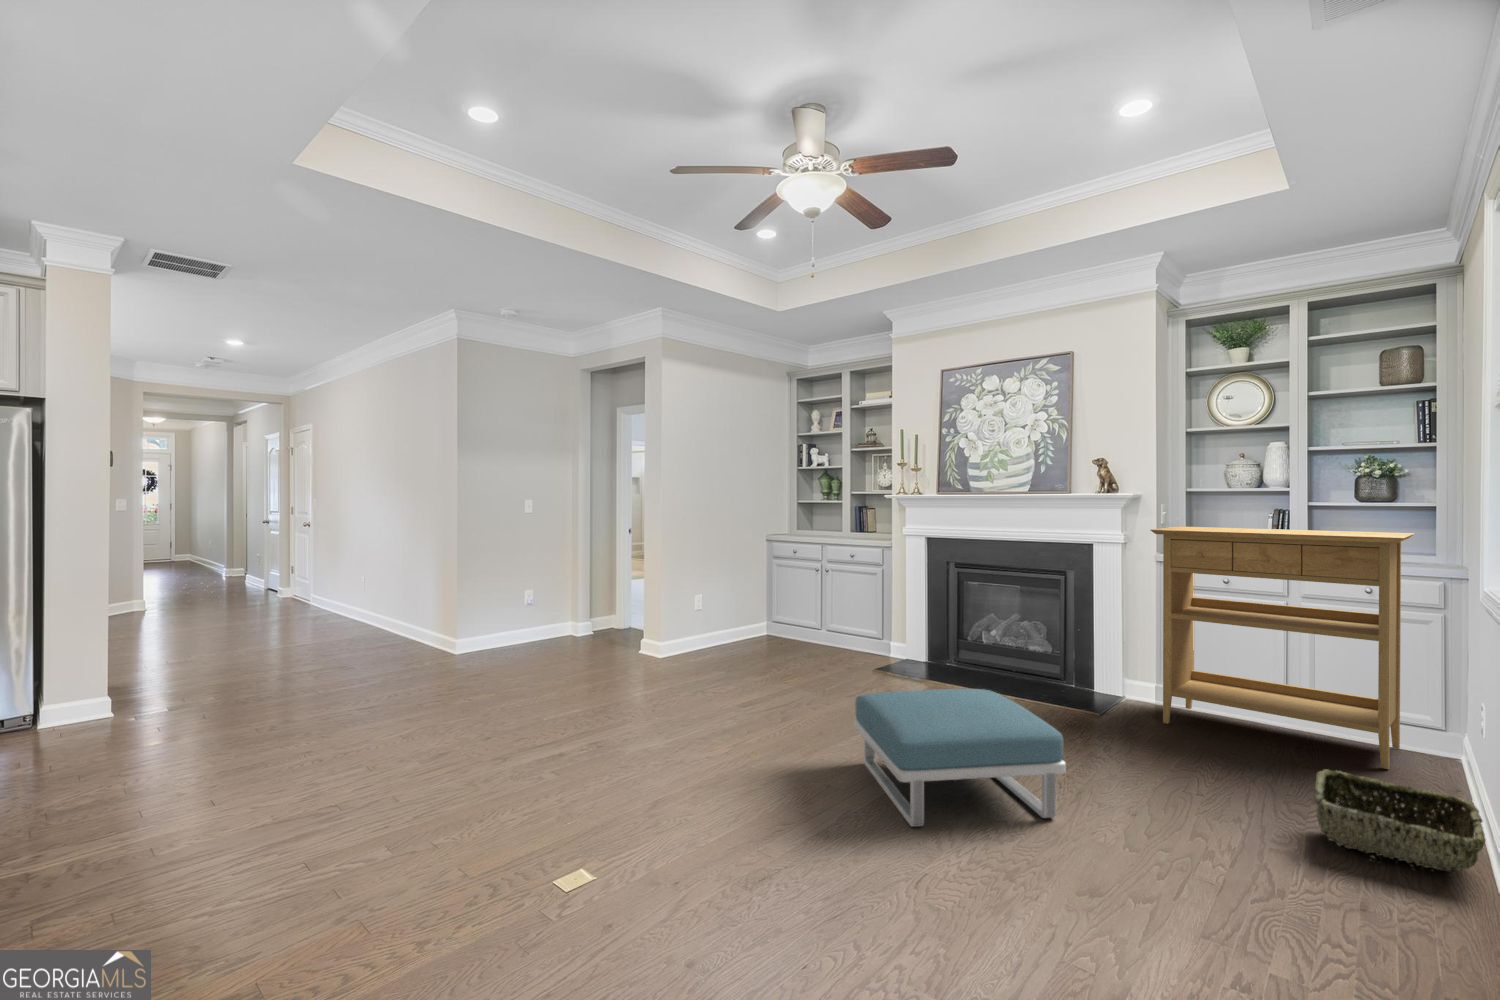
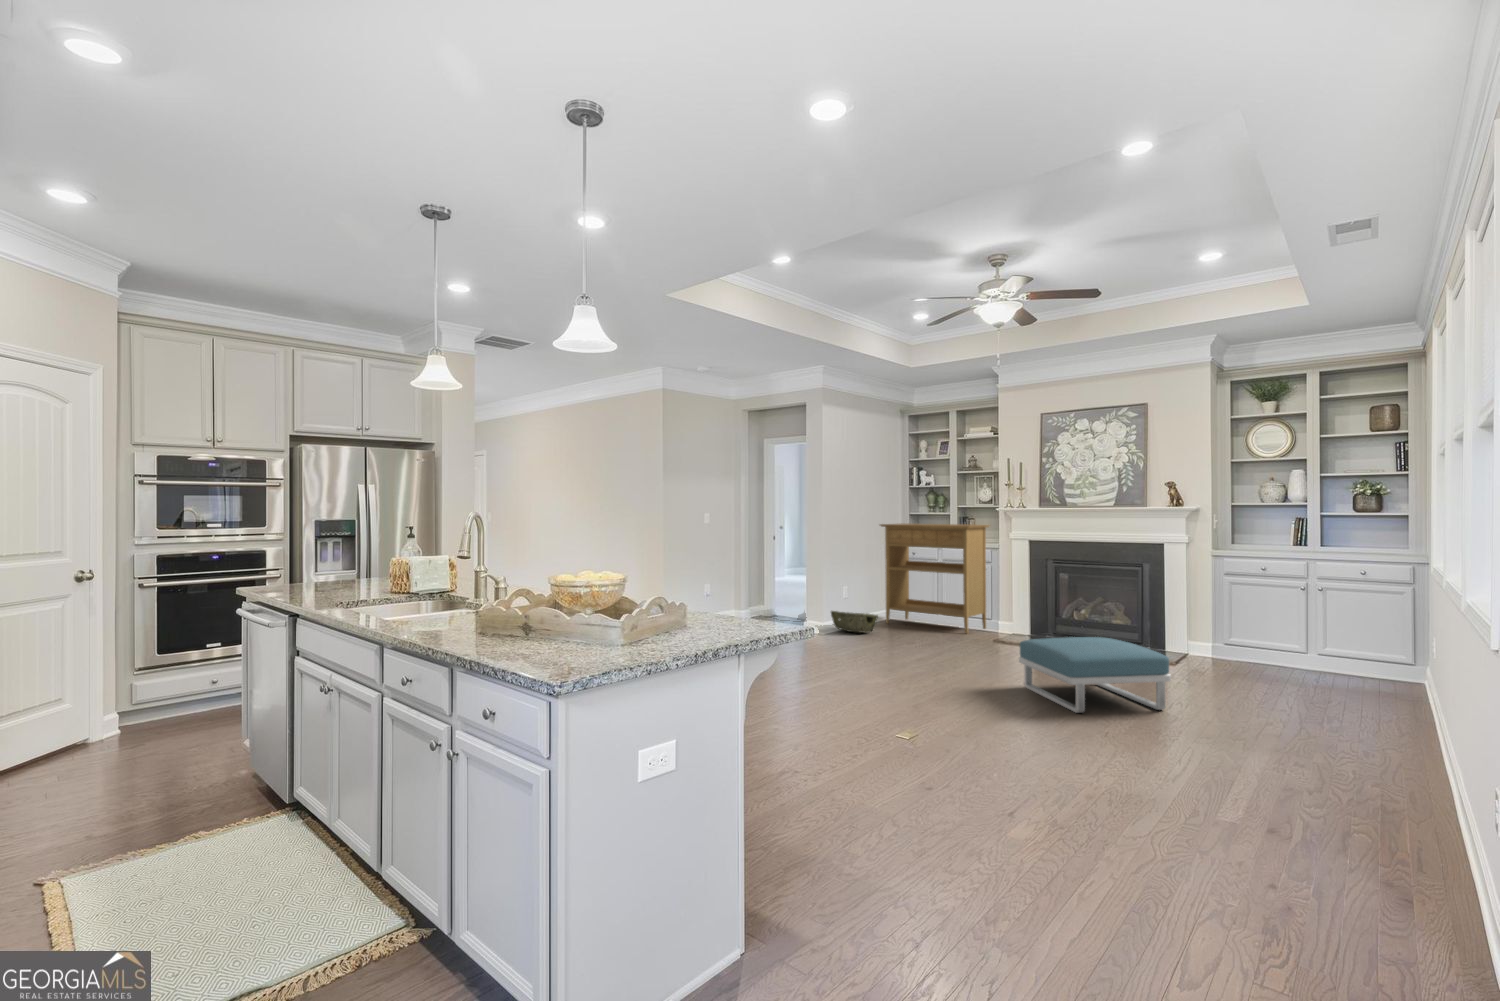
console table: present [1150,526,1415,769] -> present [880,524,989,634]
woven basket: present [1315,769,1485,871] -> present [831,611,878,633]

